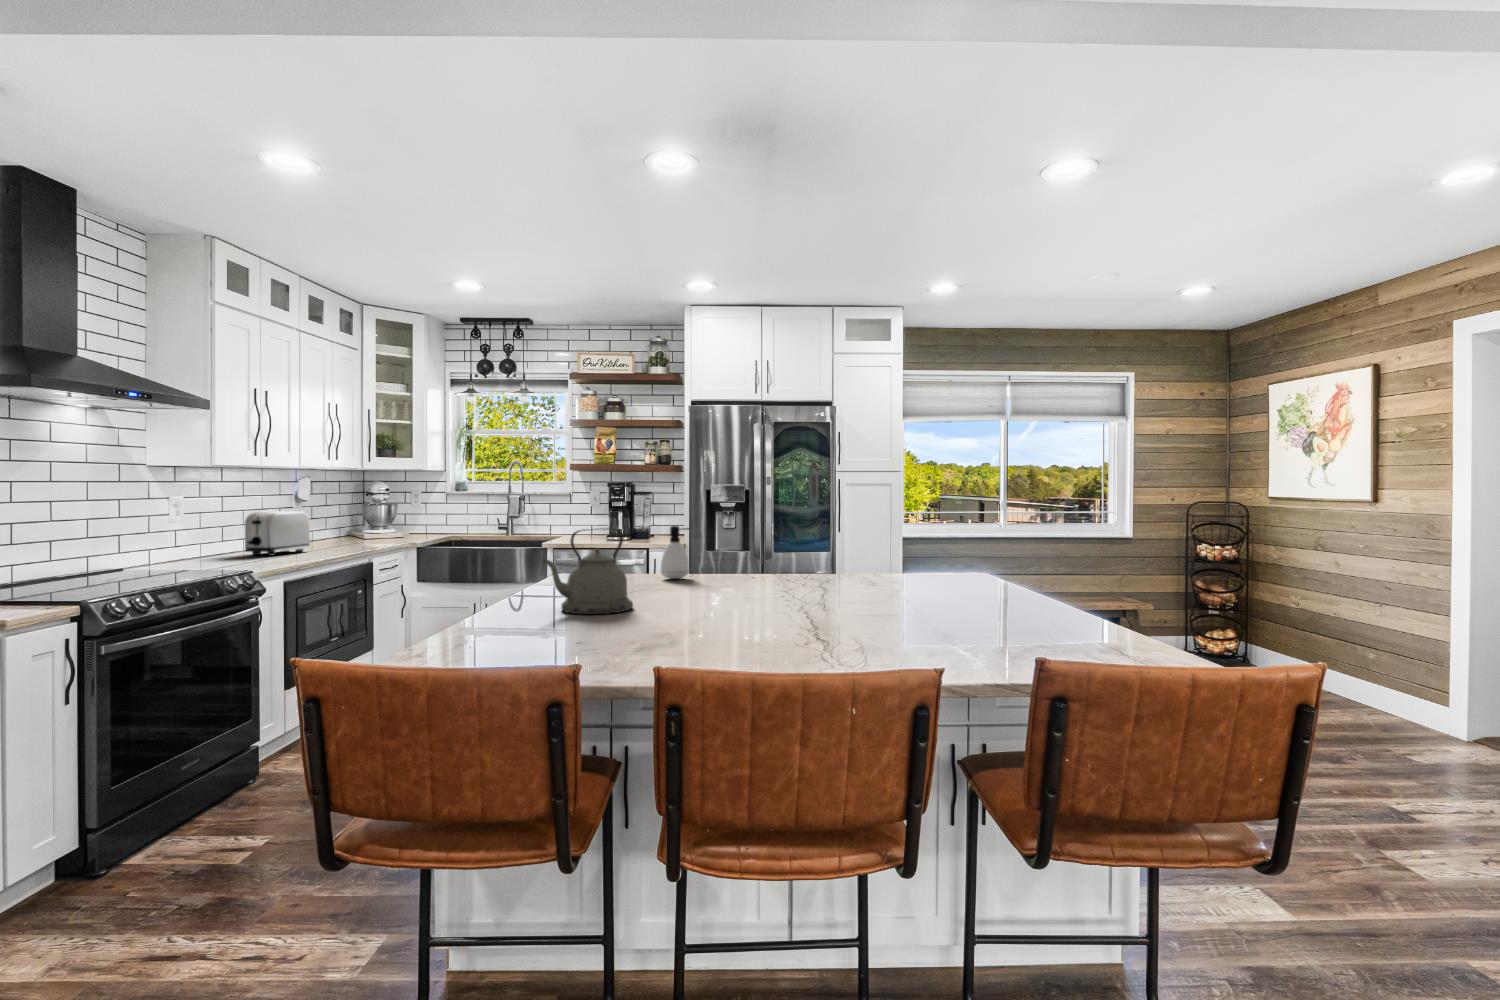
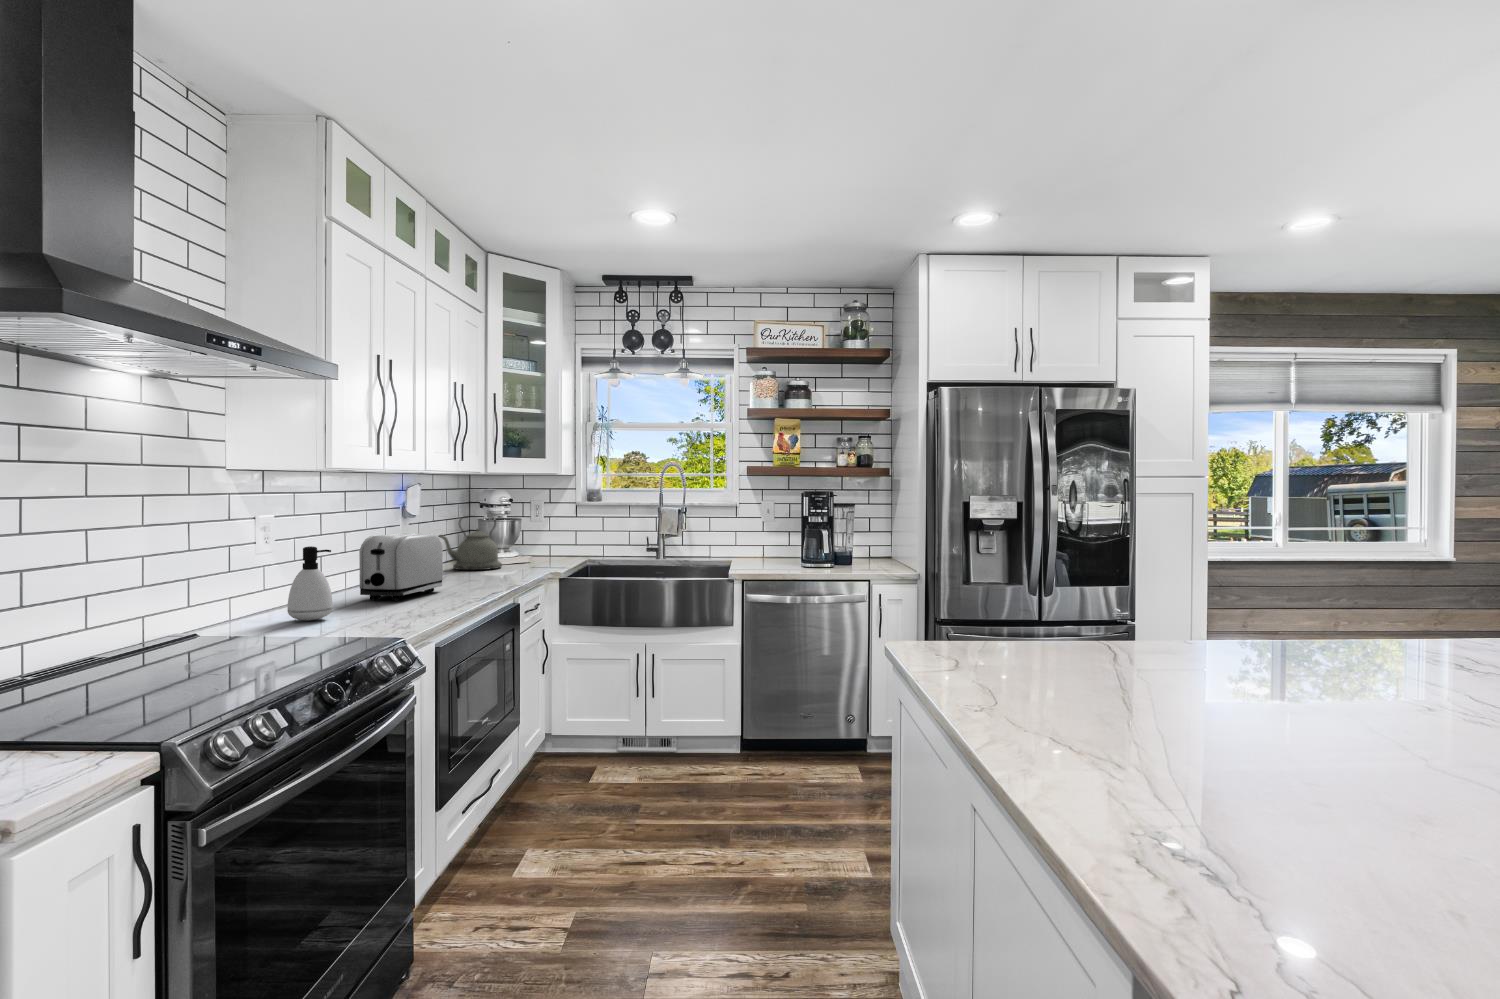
soap dispenser: present [661,526,689,579] -> present [287,546,333,620]
kettle: present [543,529,633,614] -> present [440,518,502,570]

